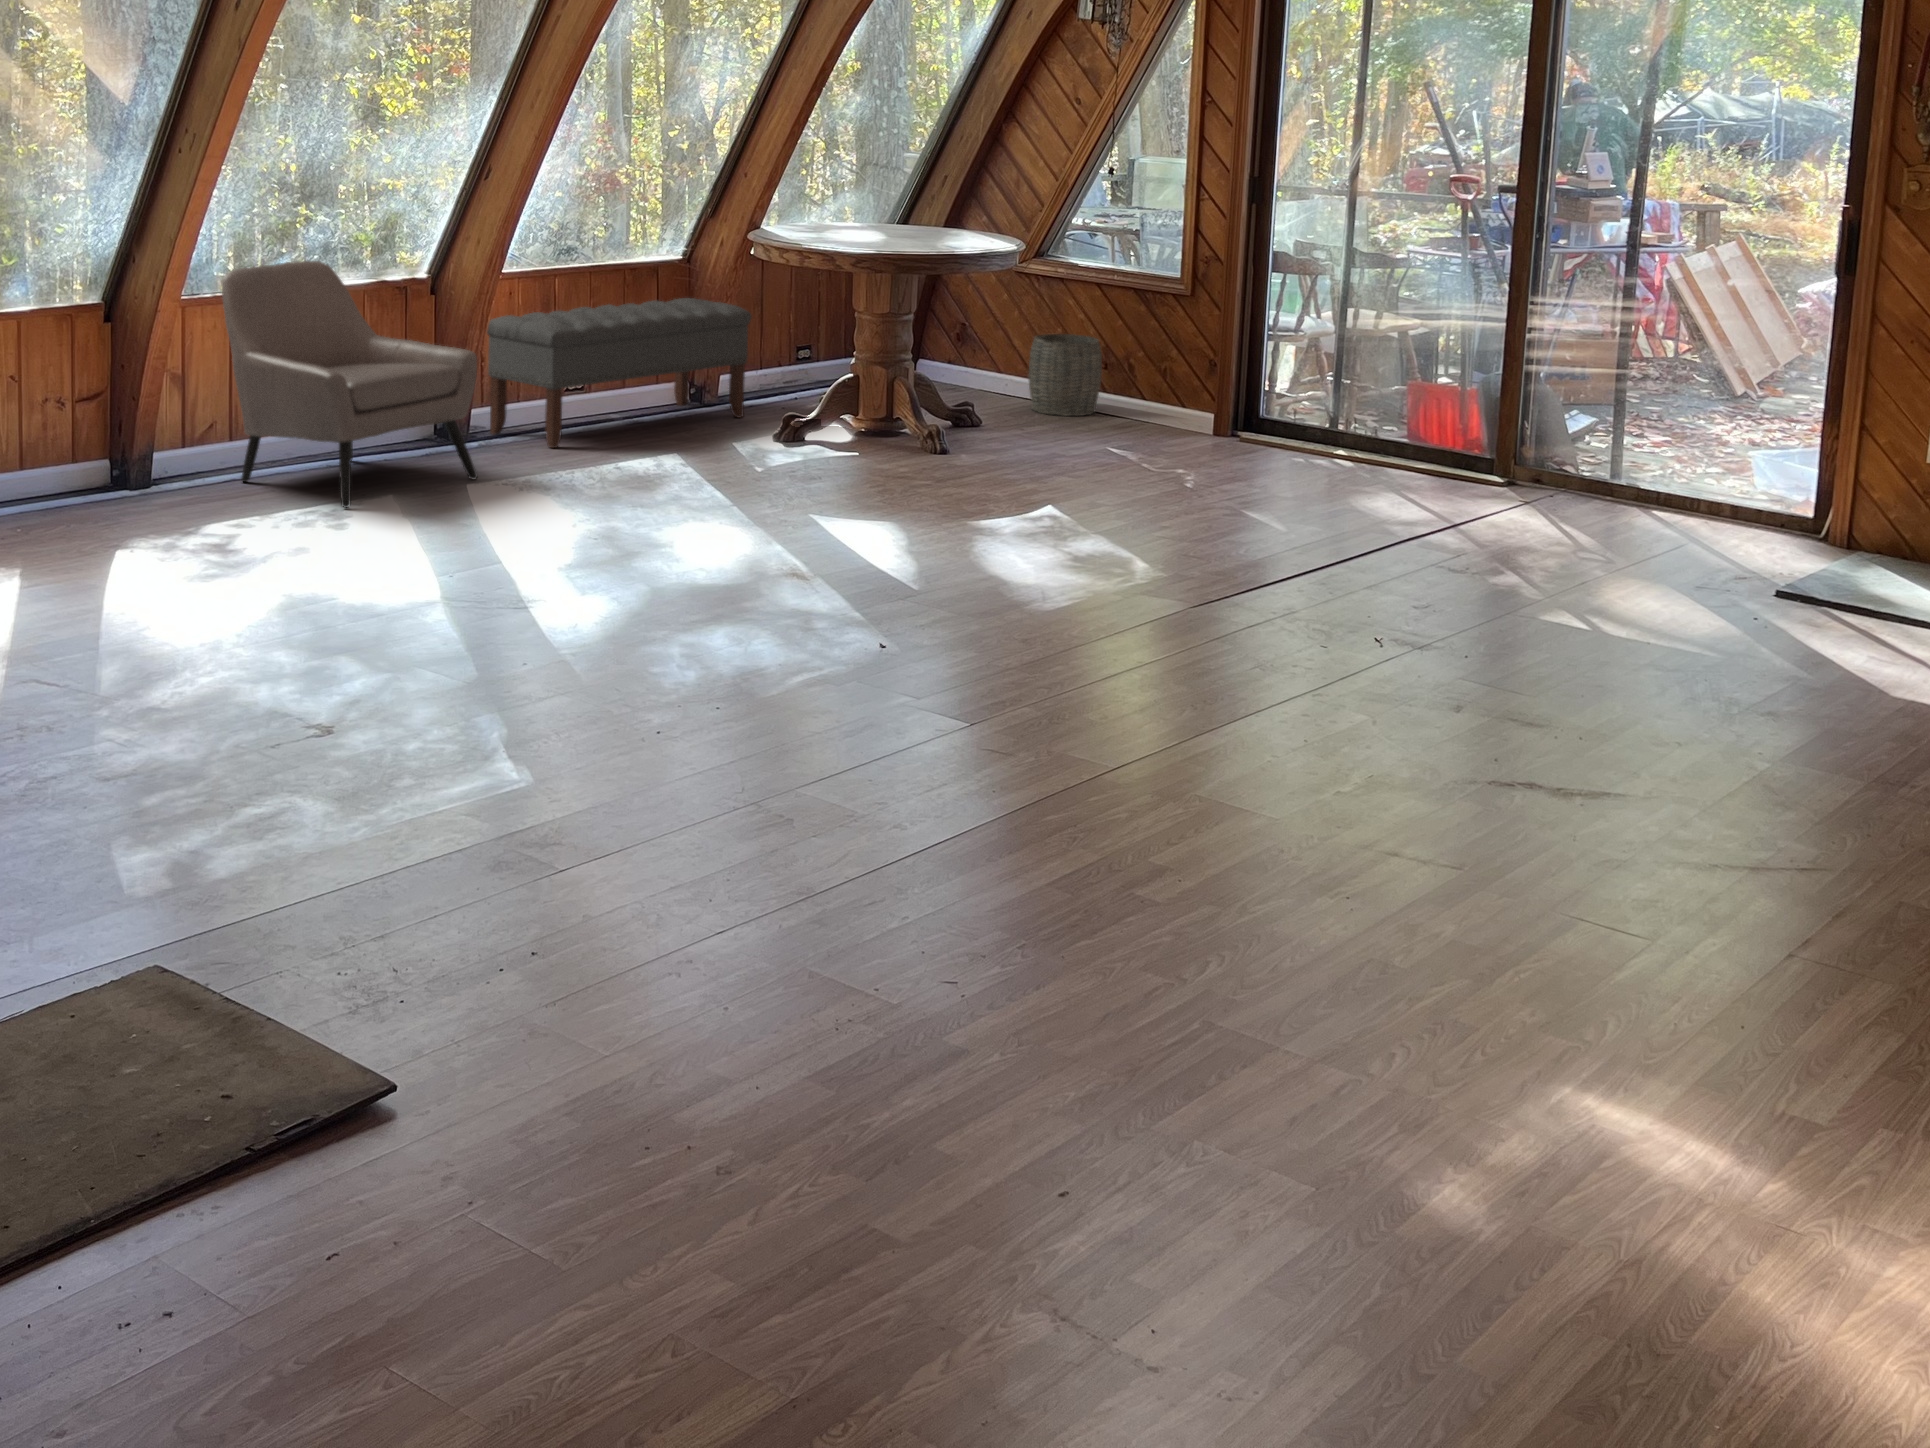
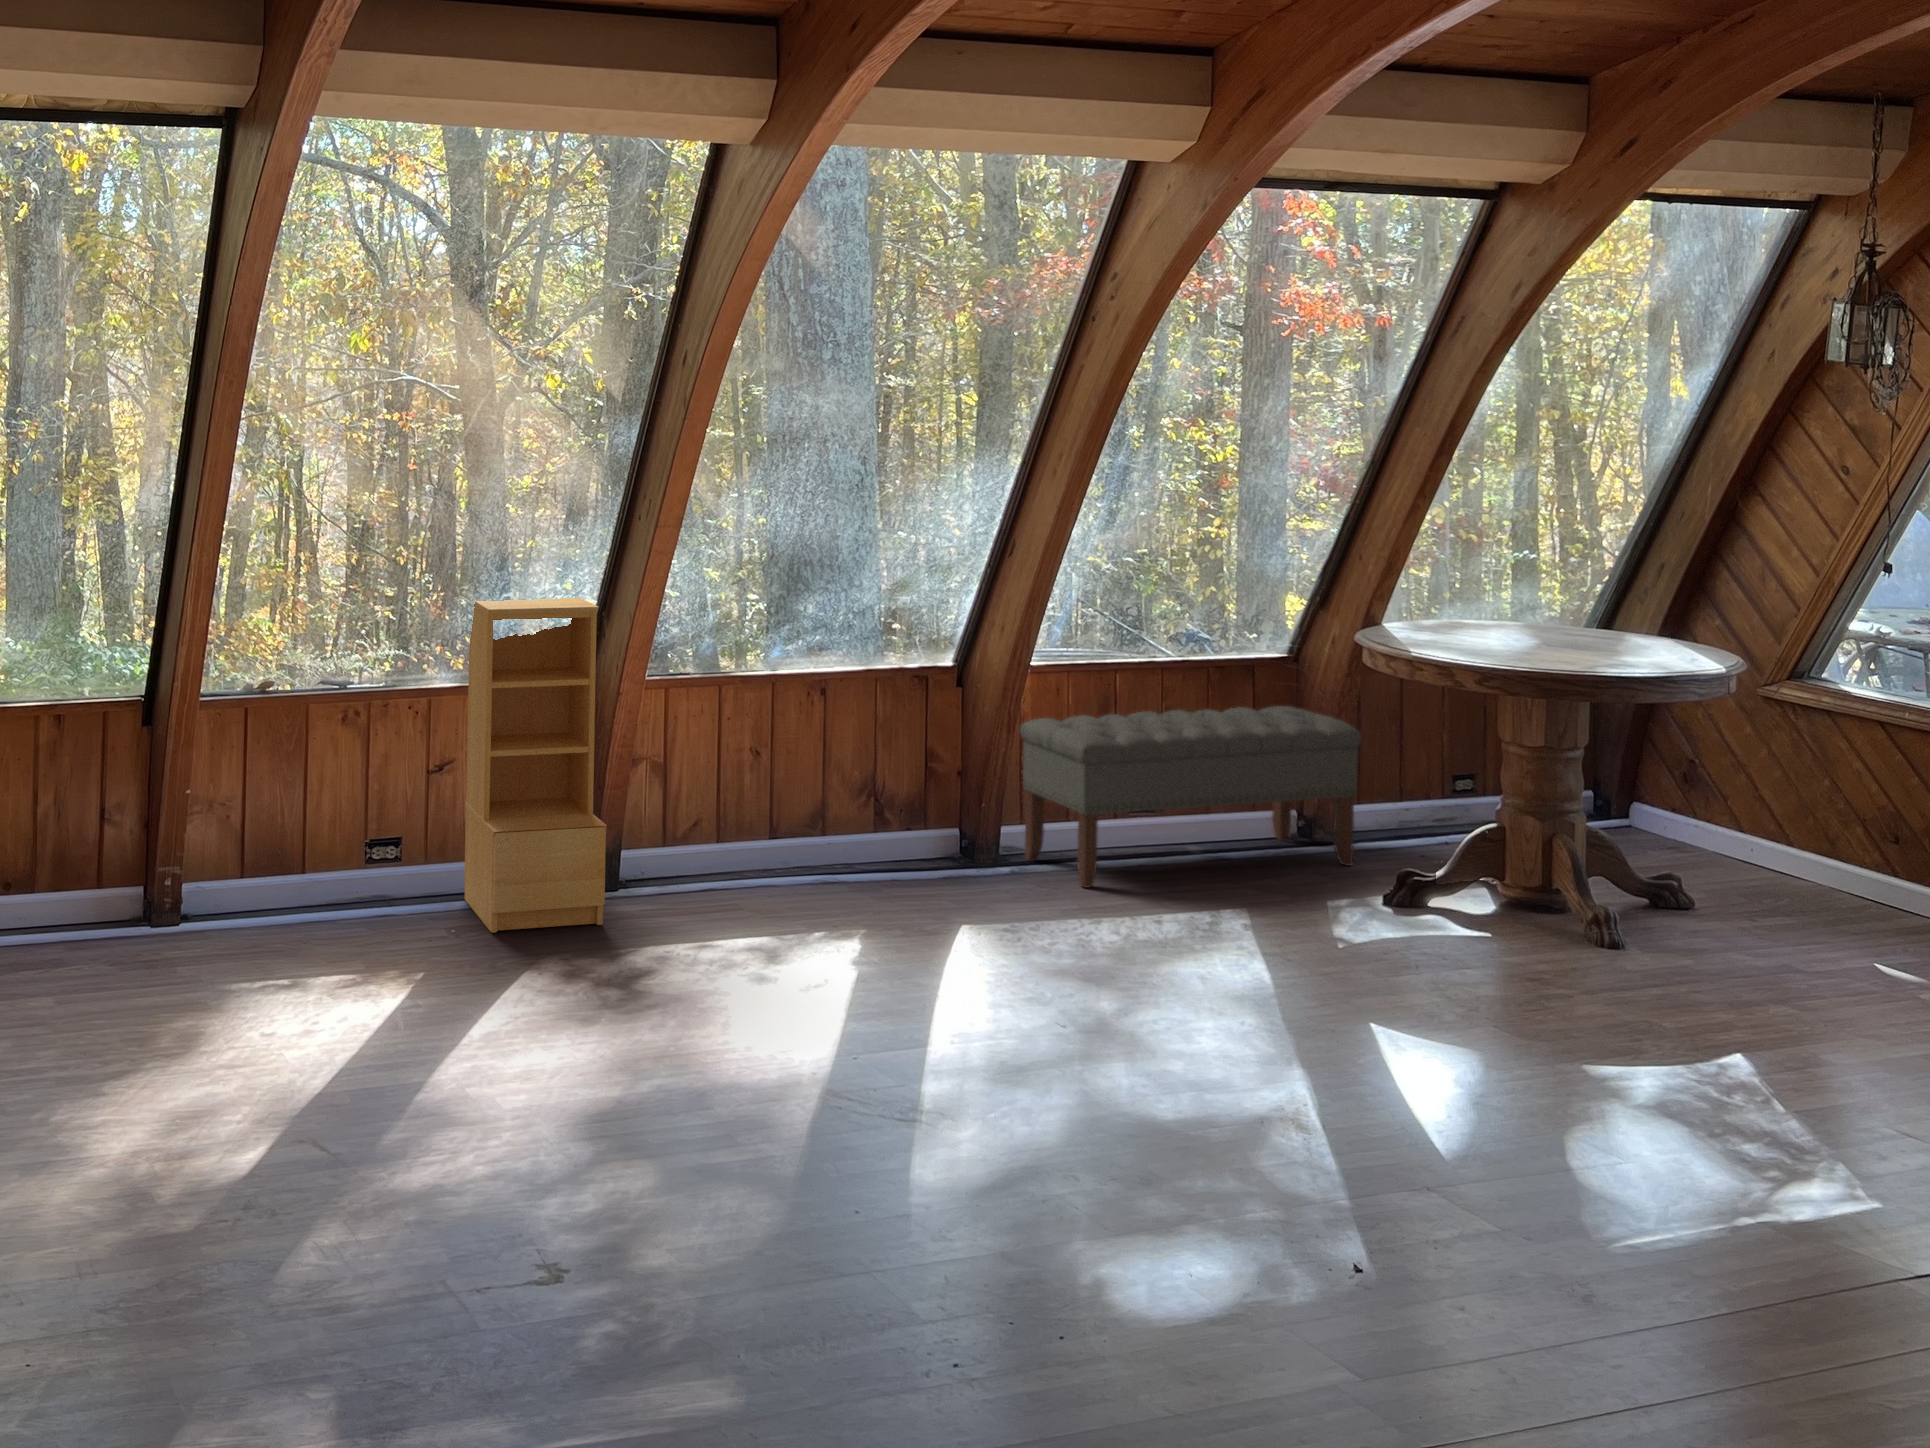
bookshelf: none [5,222,167,524] -> present [465,598,607,933]
armchair: present [222,261,477,508] -> none [695,645,971,949]
woven basket: present [1028,334,1102,416] -> none [1773,787,1890,911]

